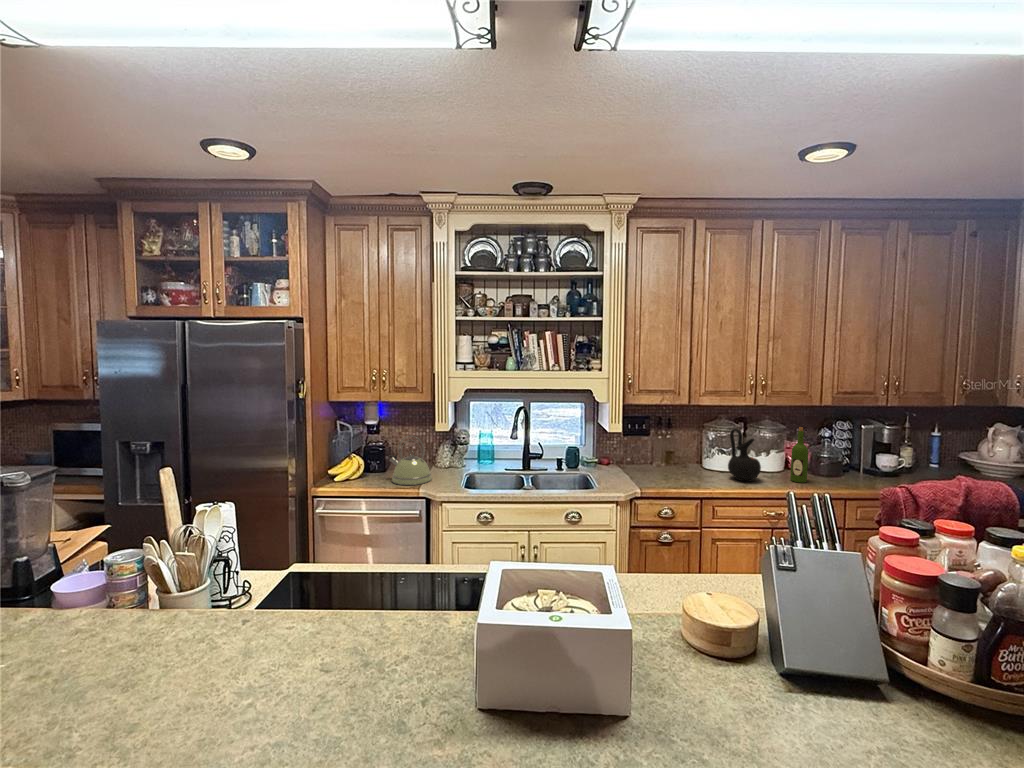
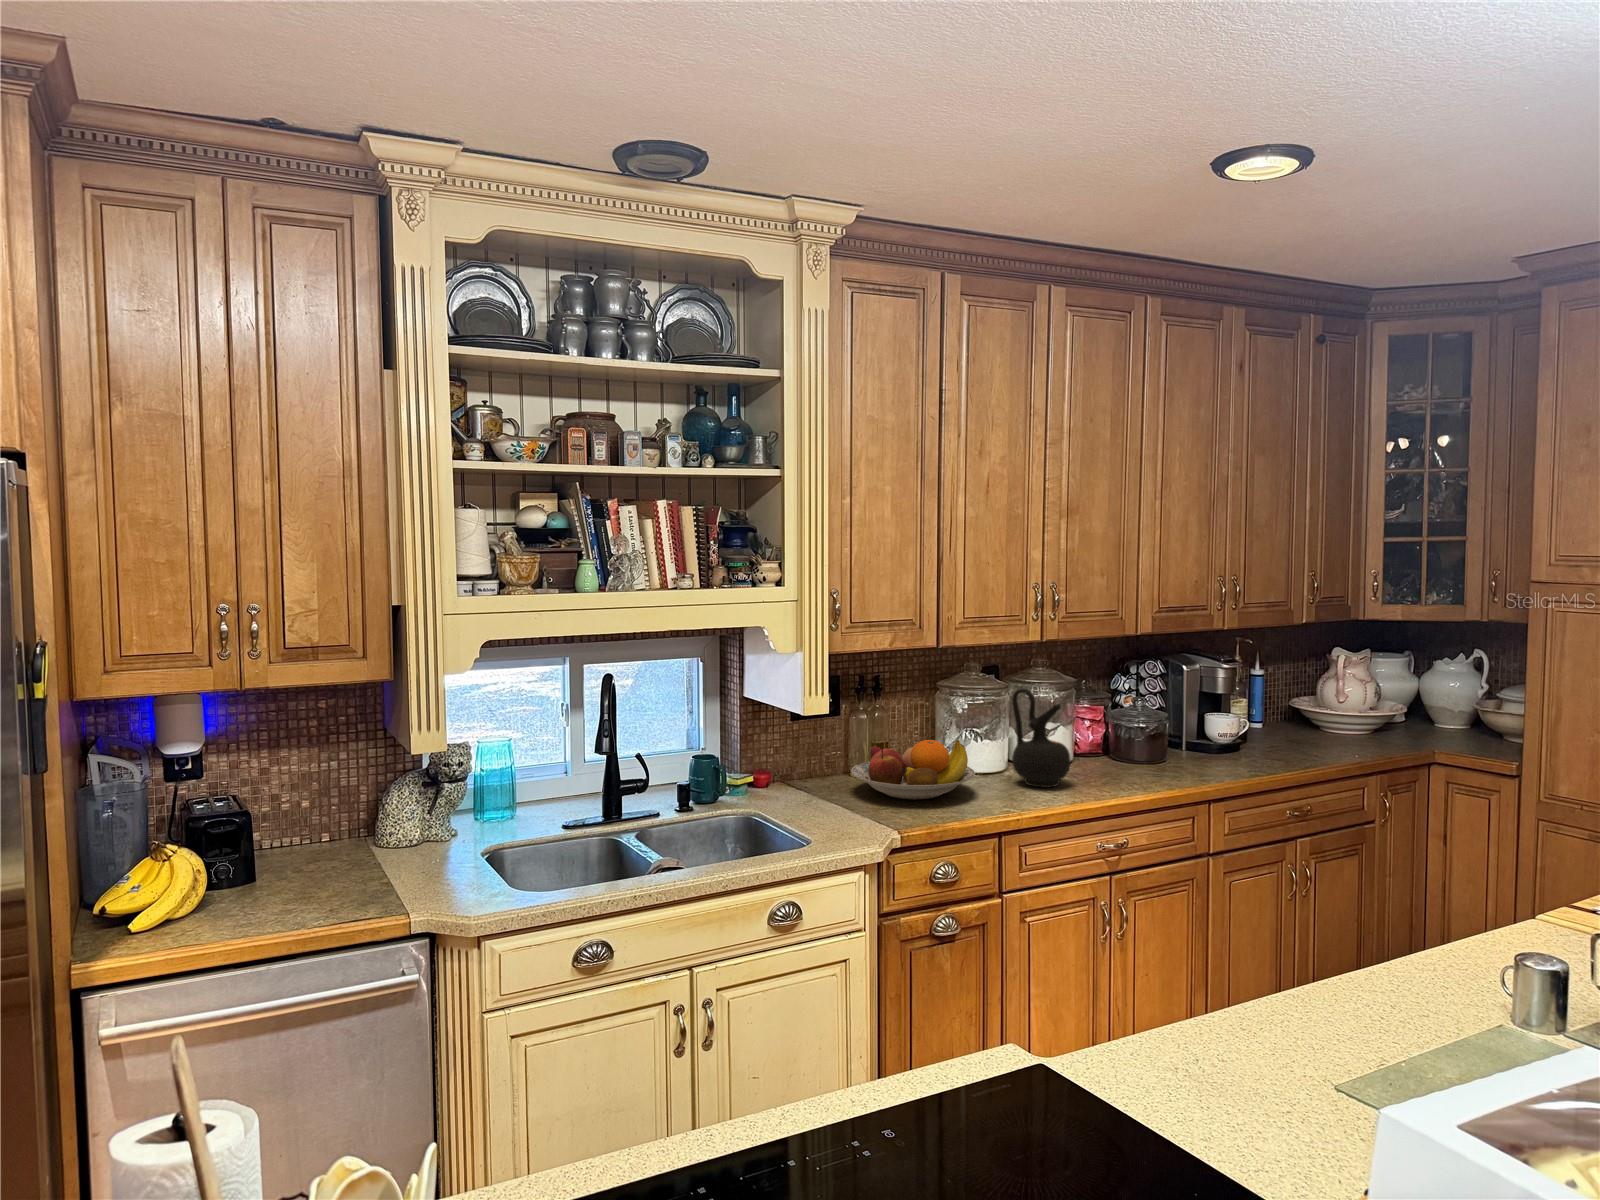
wine bottle: present [790,427,808,483] -> none [1108,676,1136,777]
kettle: present [389,436,432,485] -> none [288,773,418,909]
fruit bowl: none [639,450,702,478] -> present [851,740,975,799]

